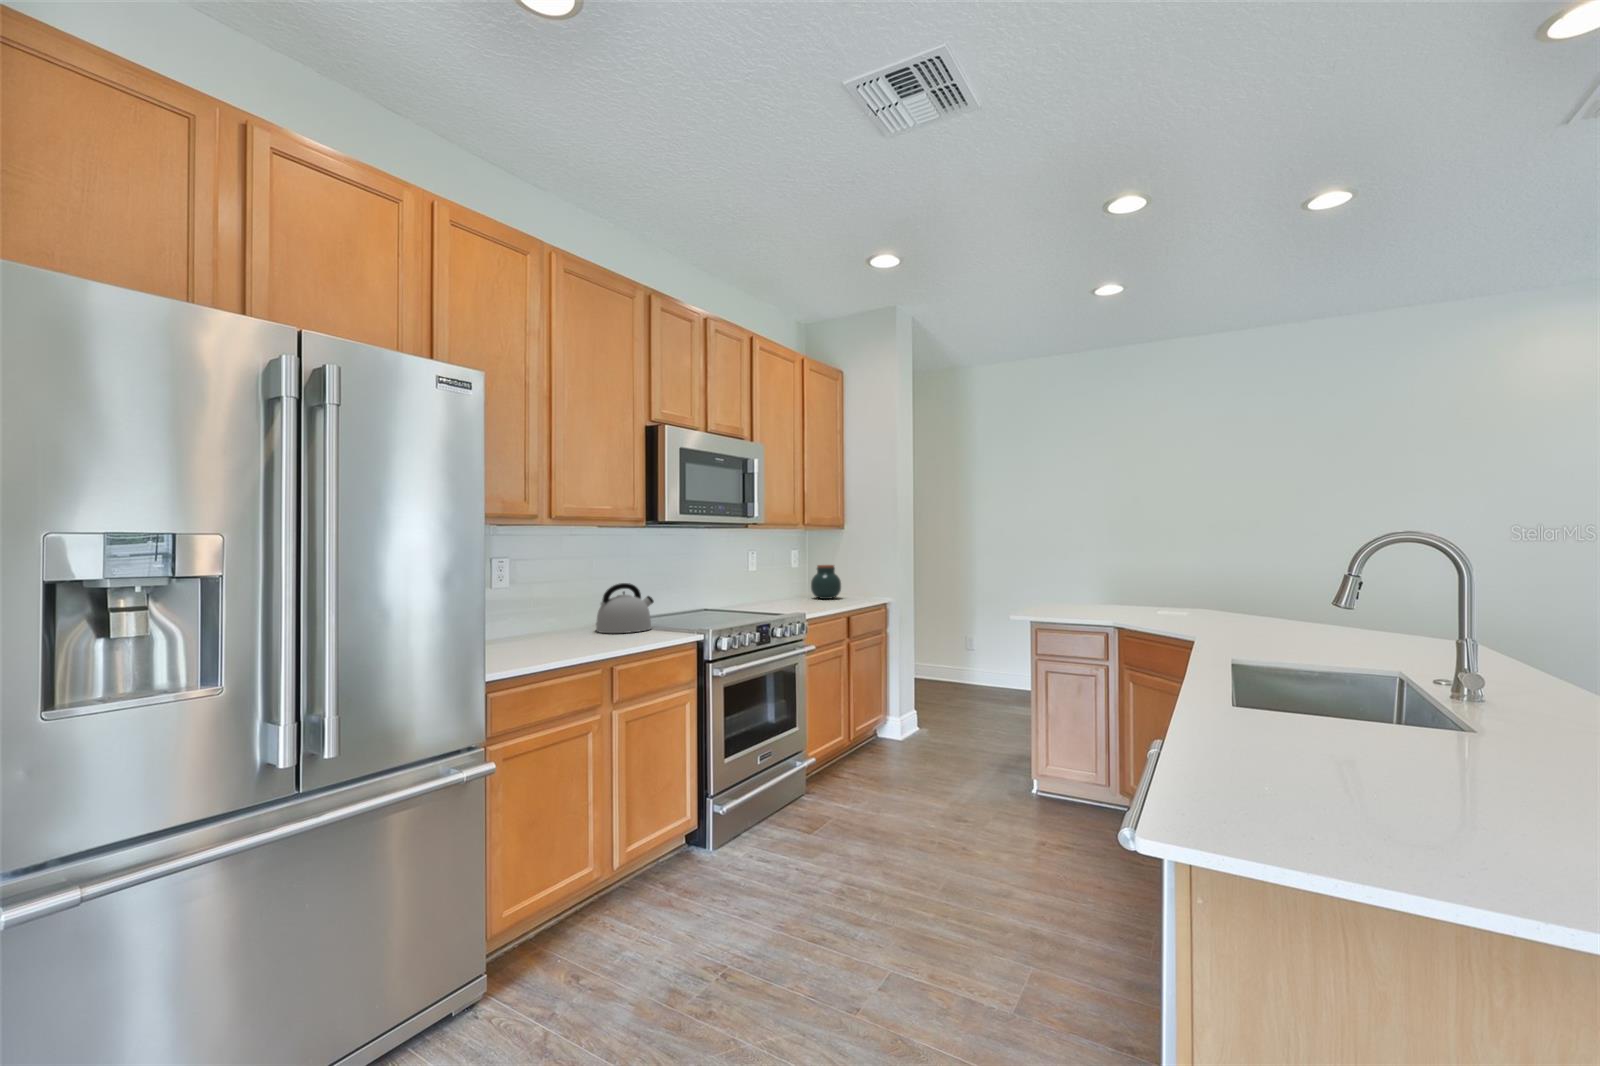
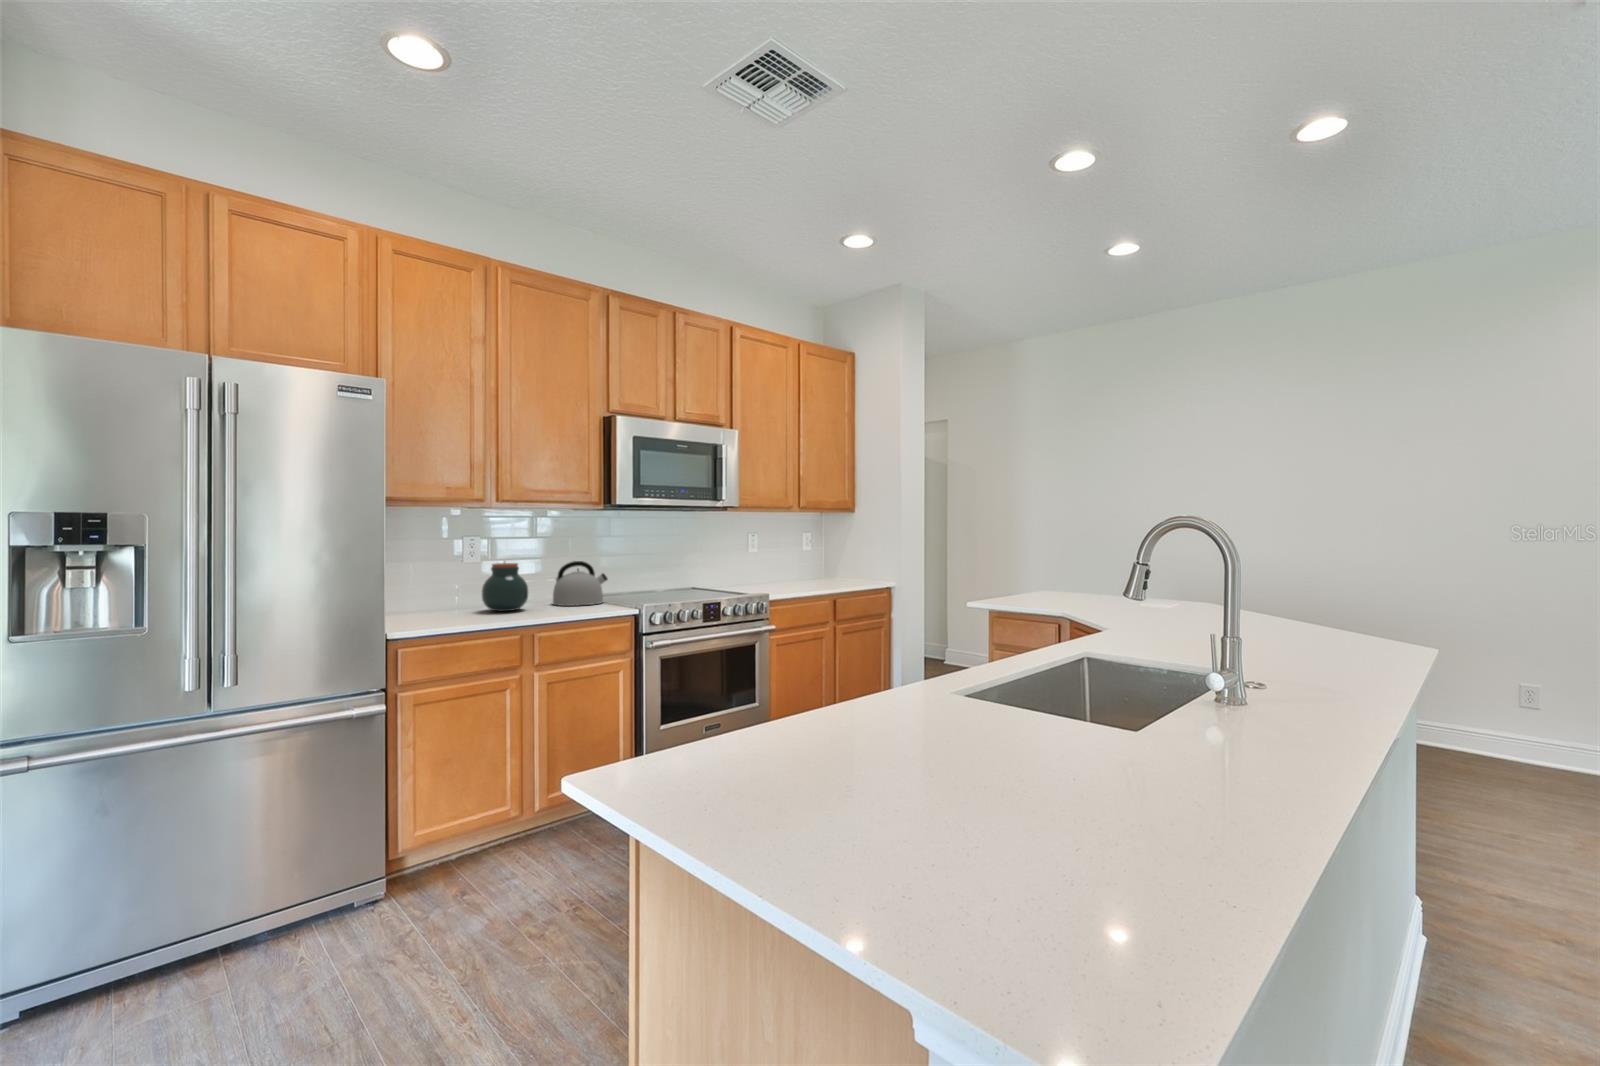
jar: present [811,565,841,599] -> present [482,563,528,611]

